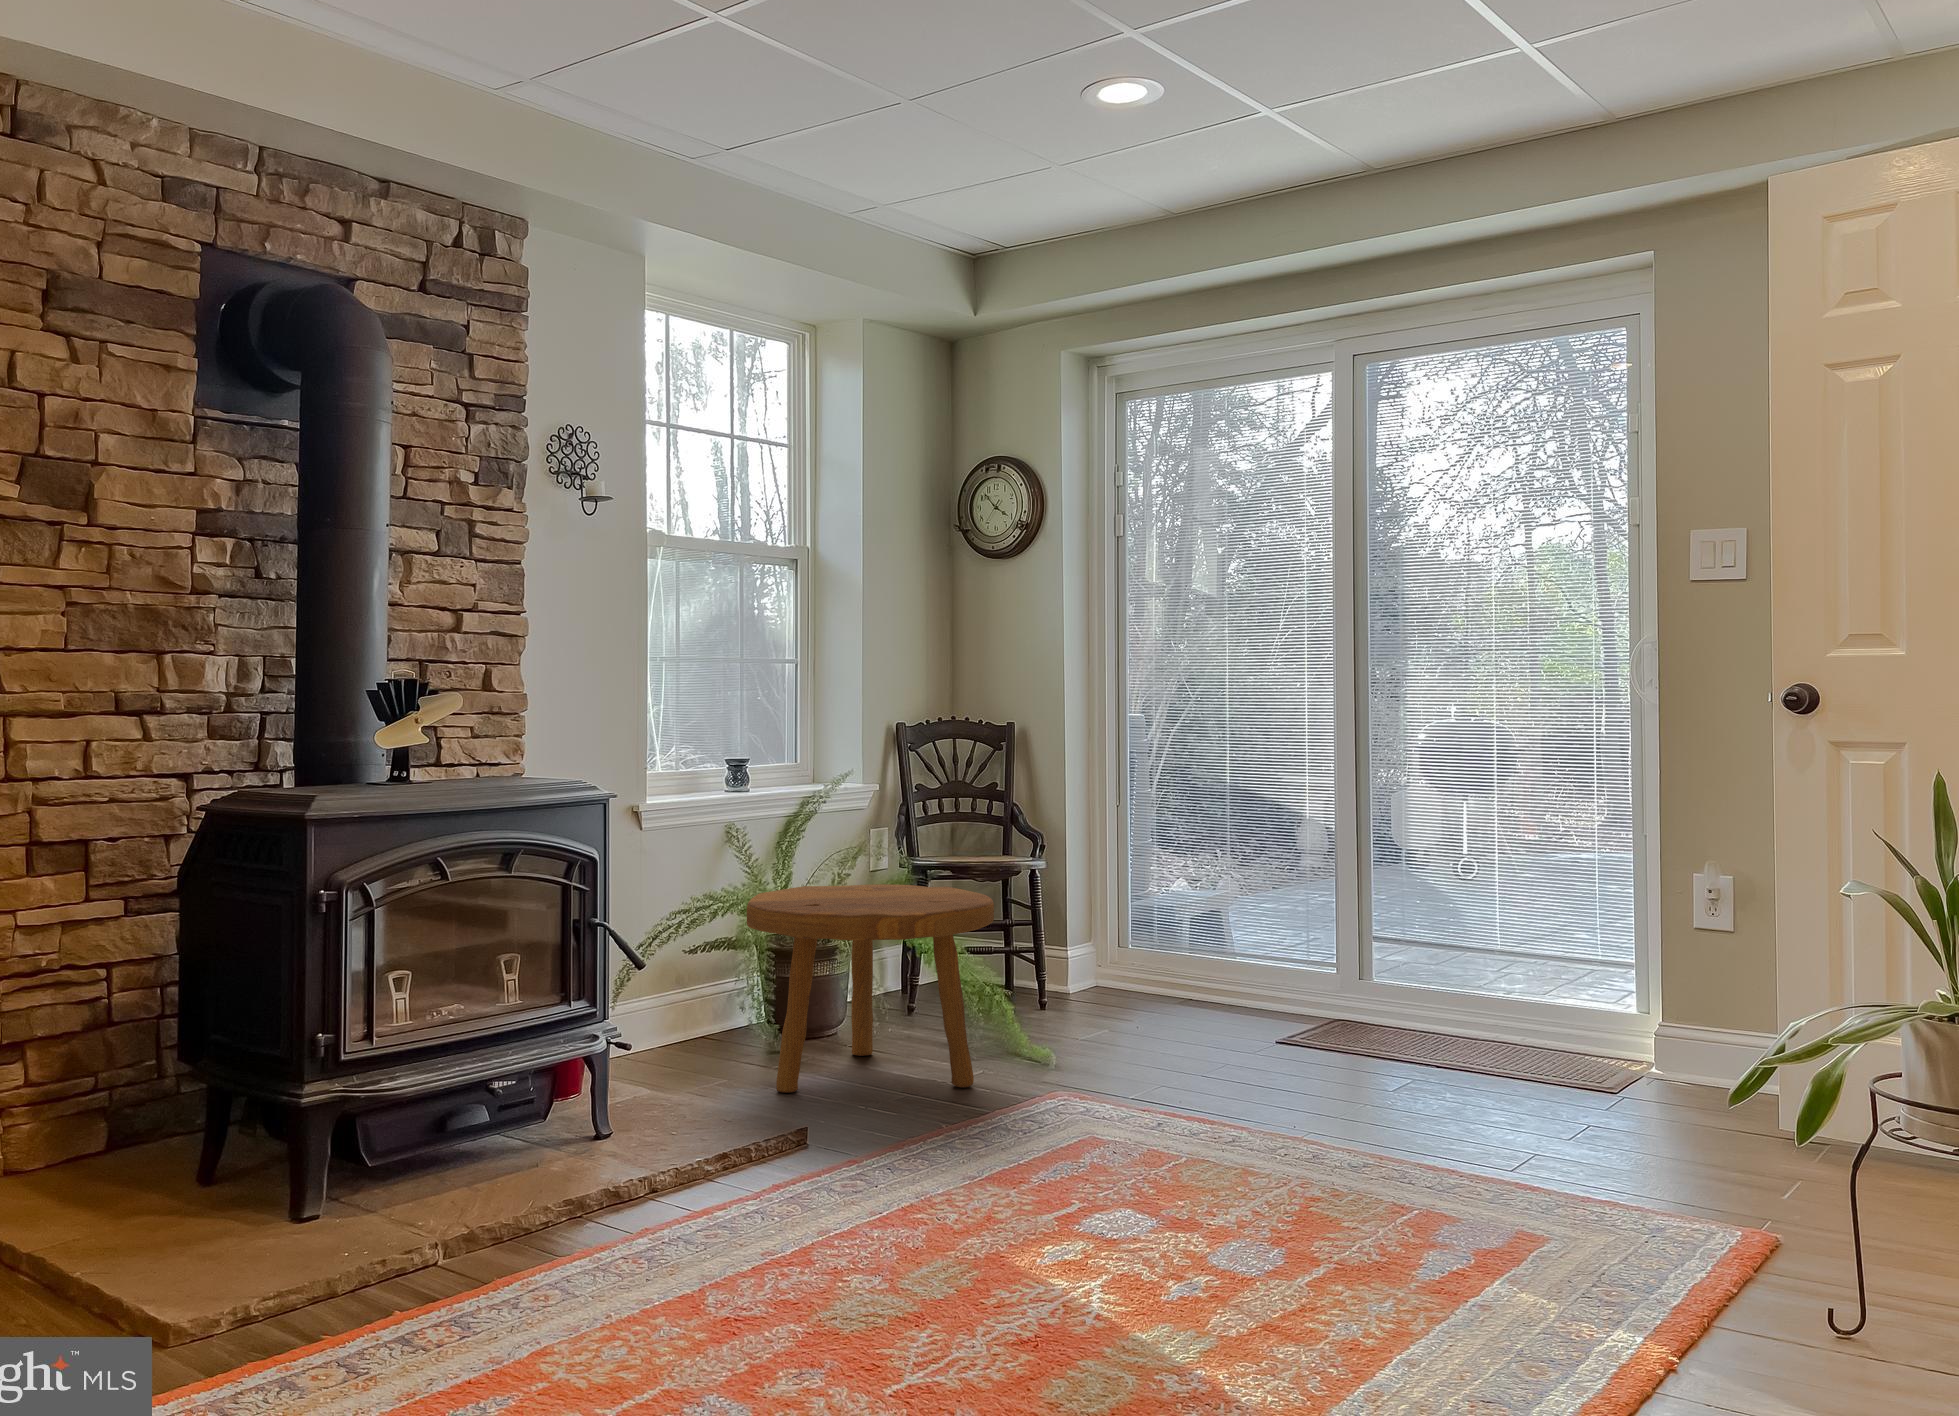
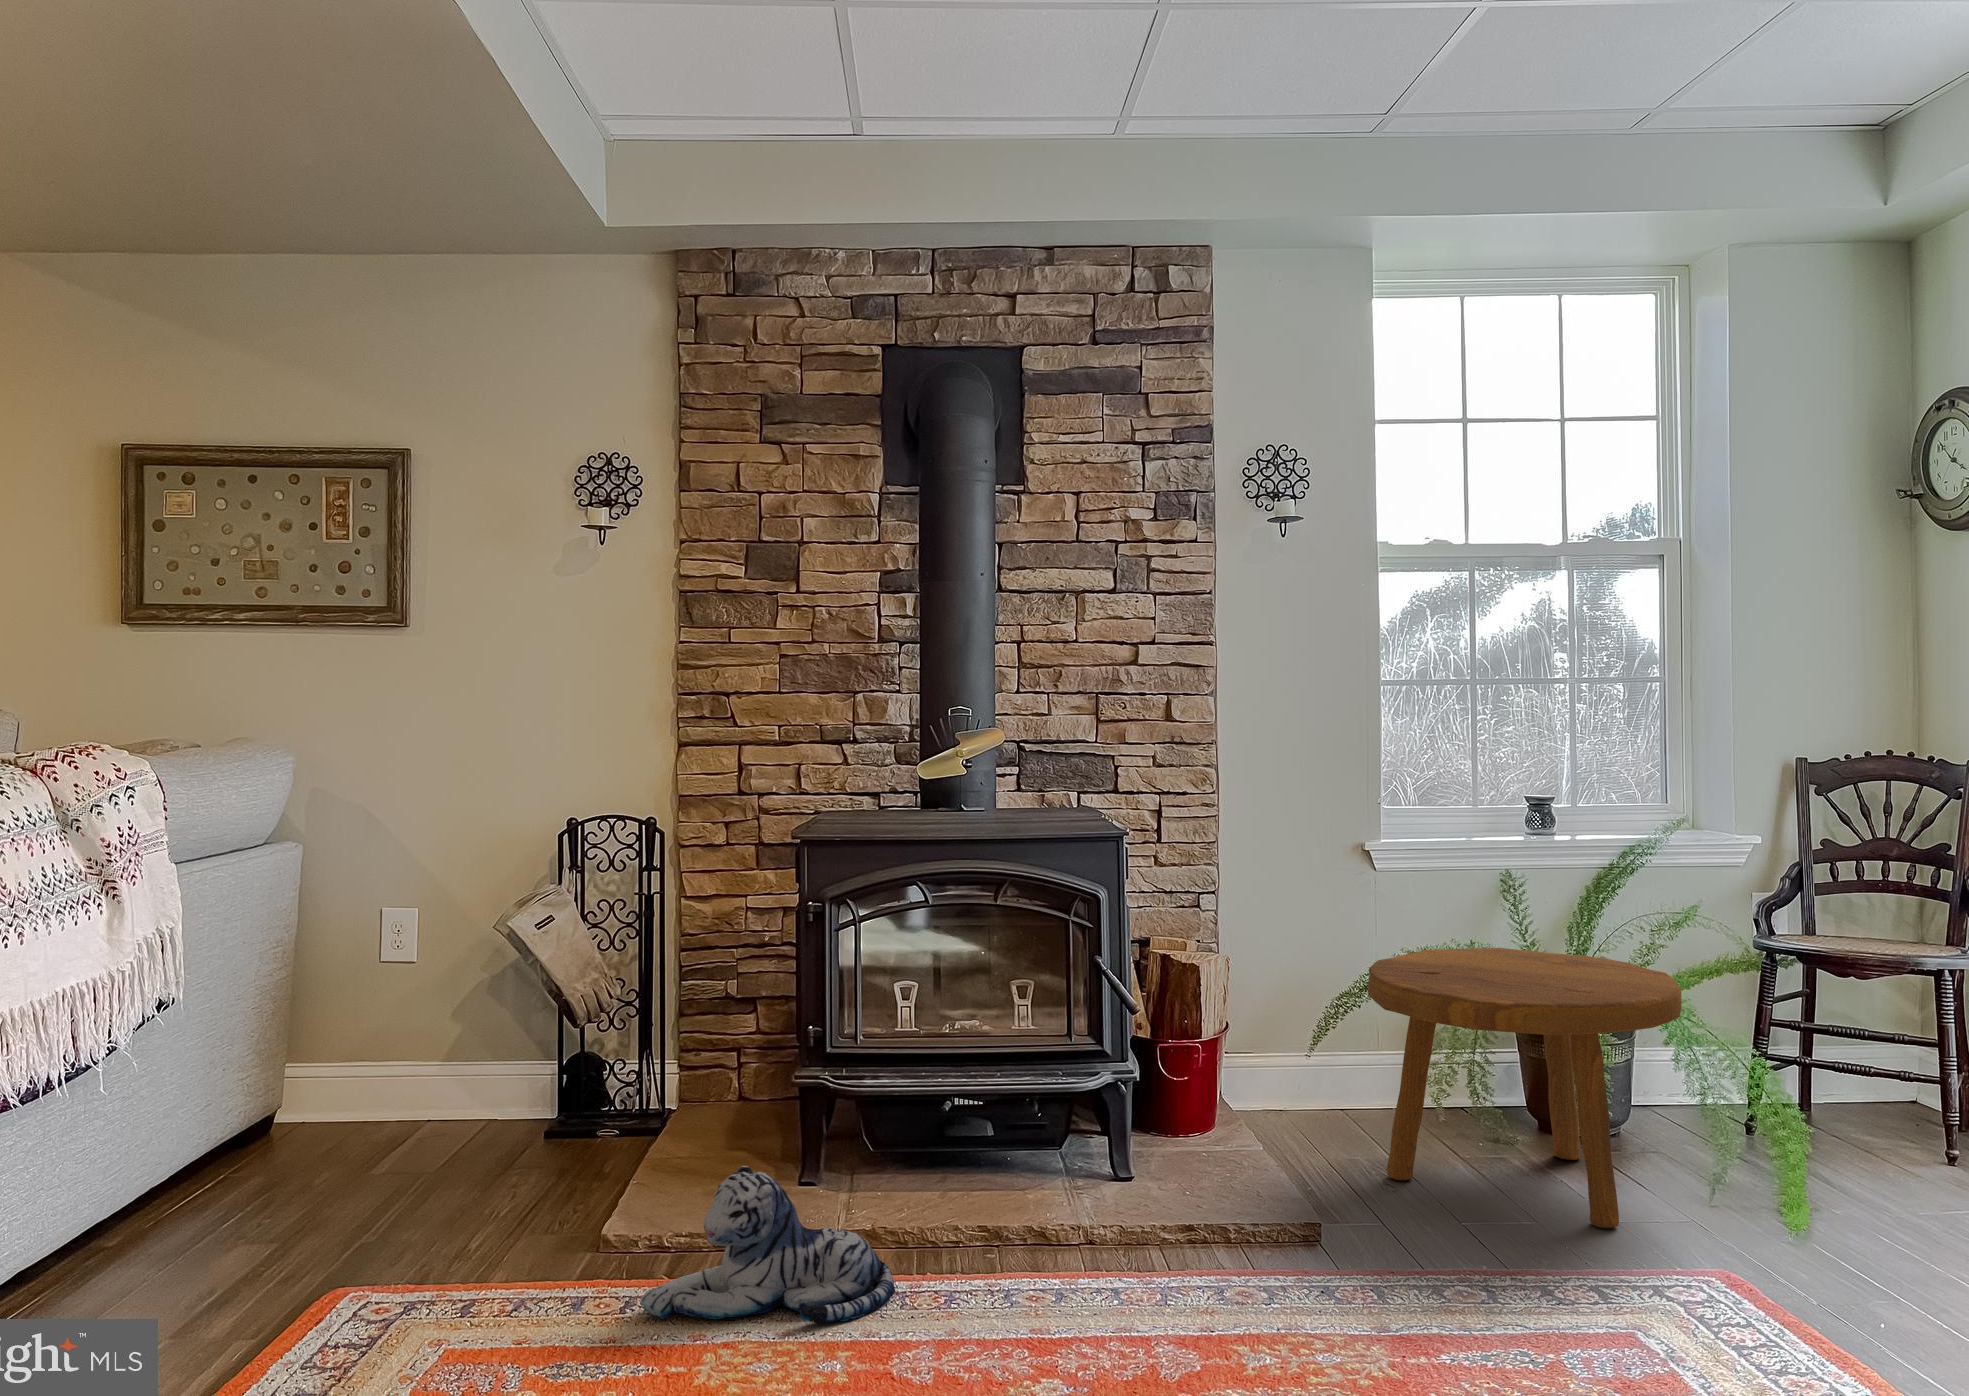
plush toy: none [375,1165,598,1357] -> present [640,1166,895,1323]

